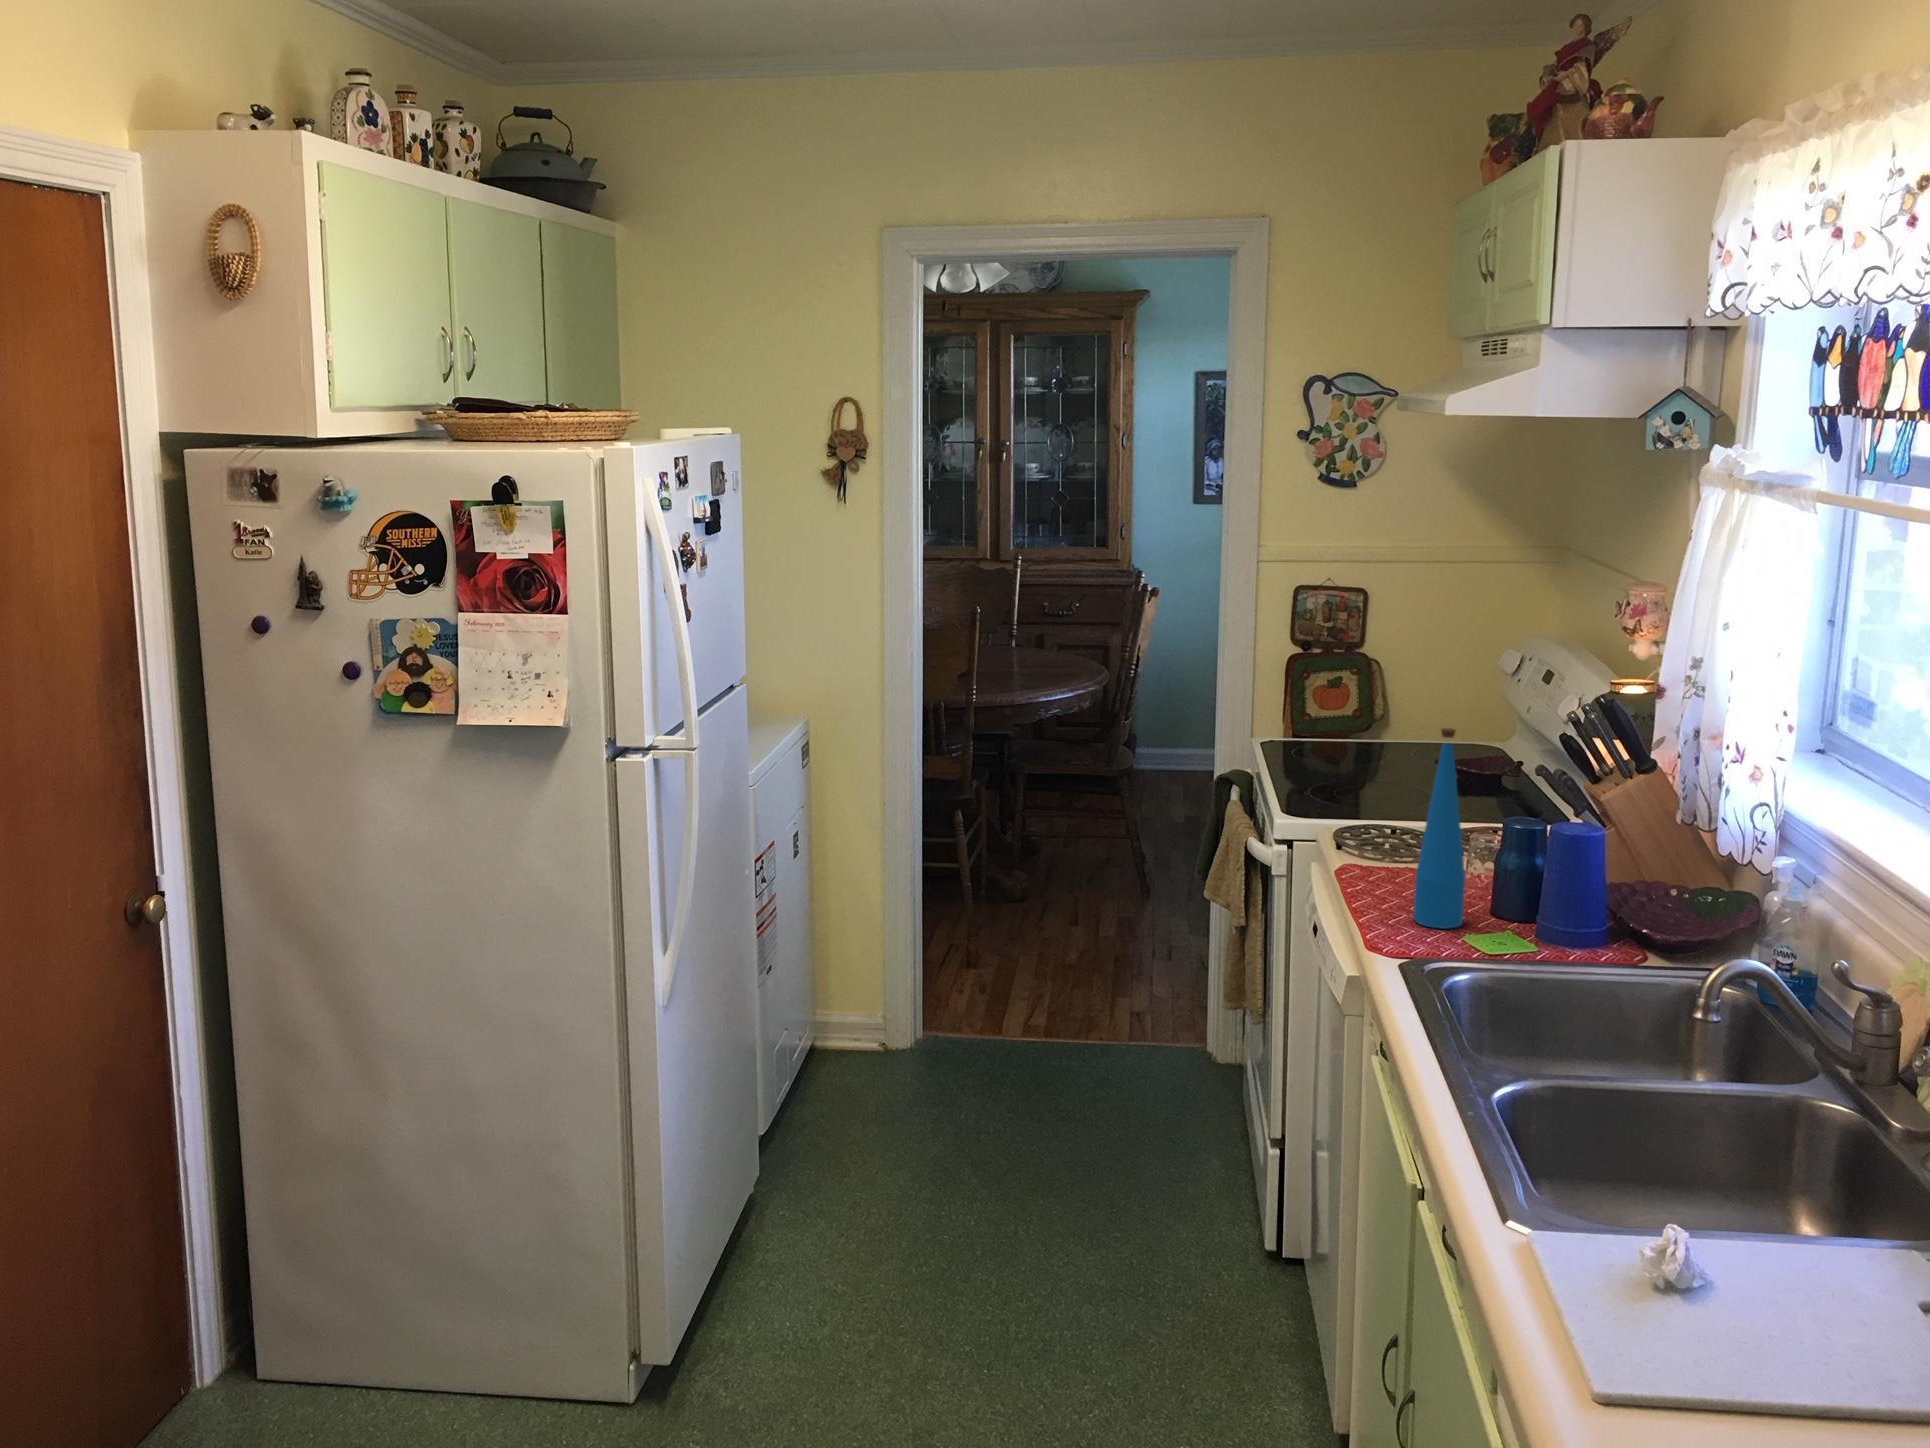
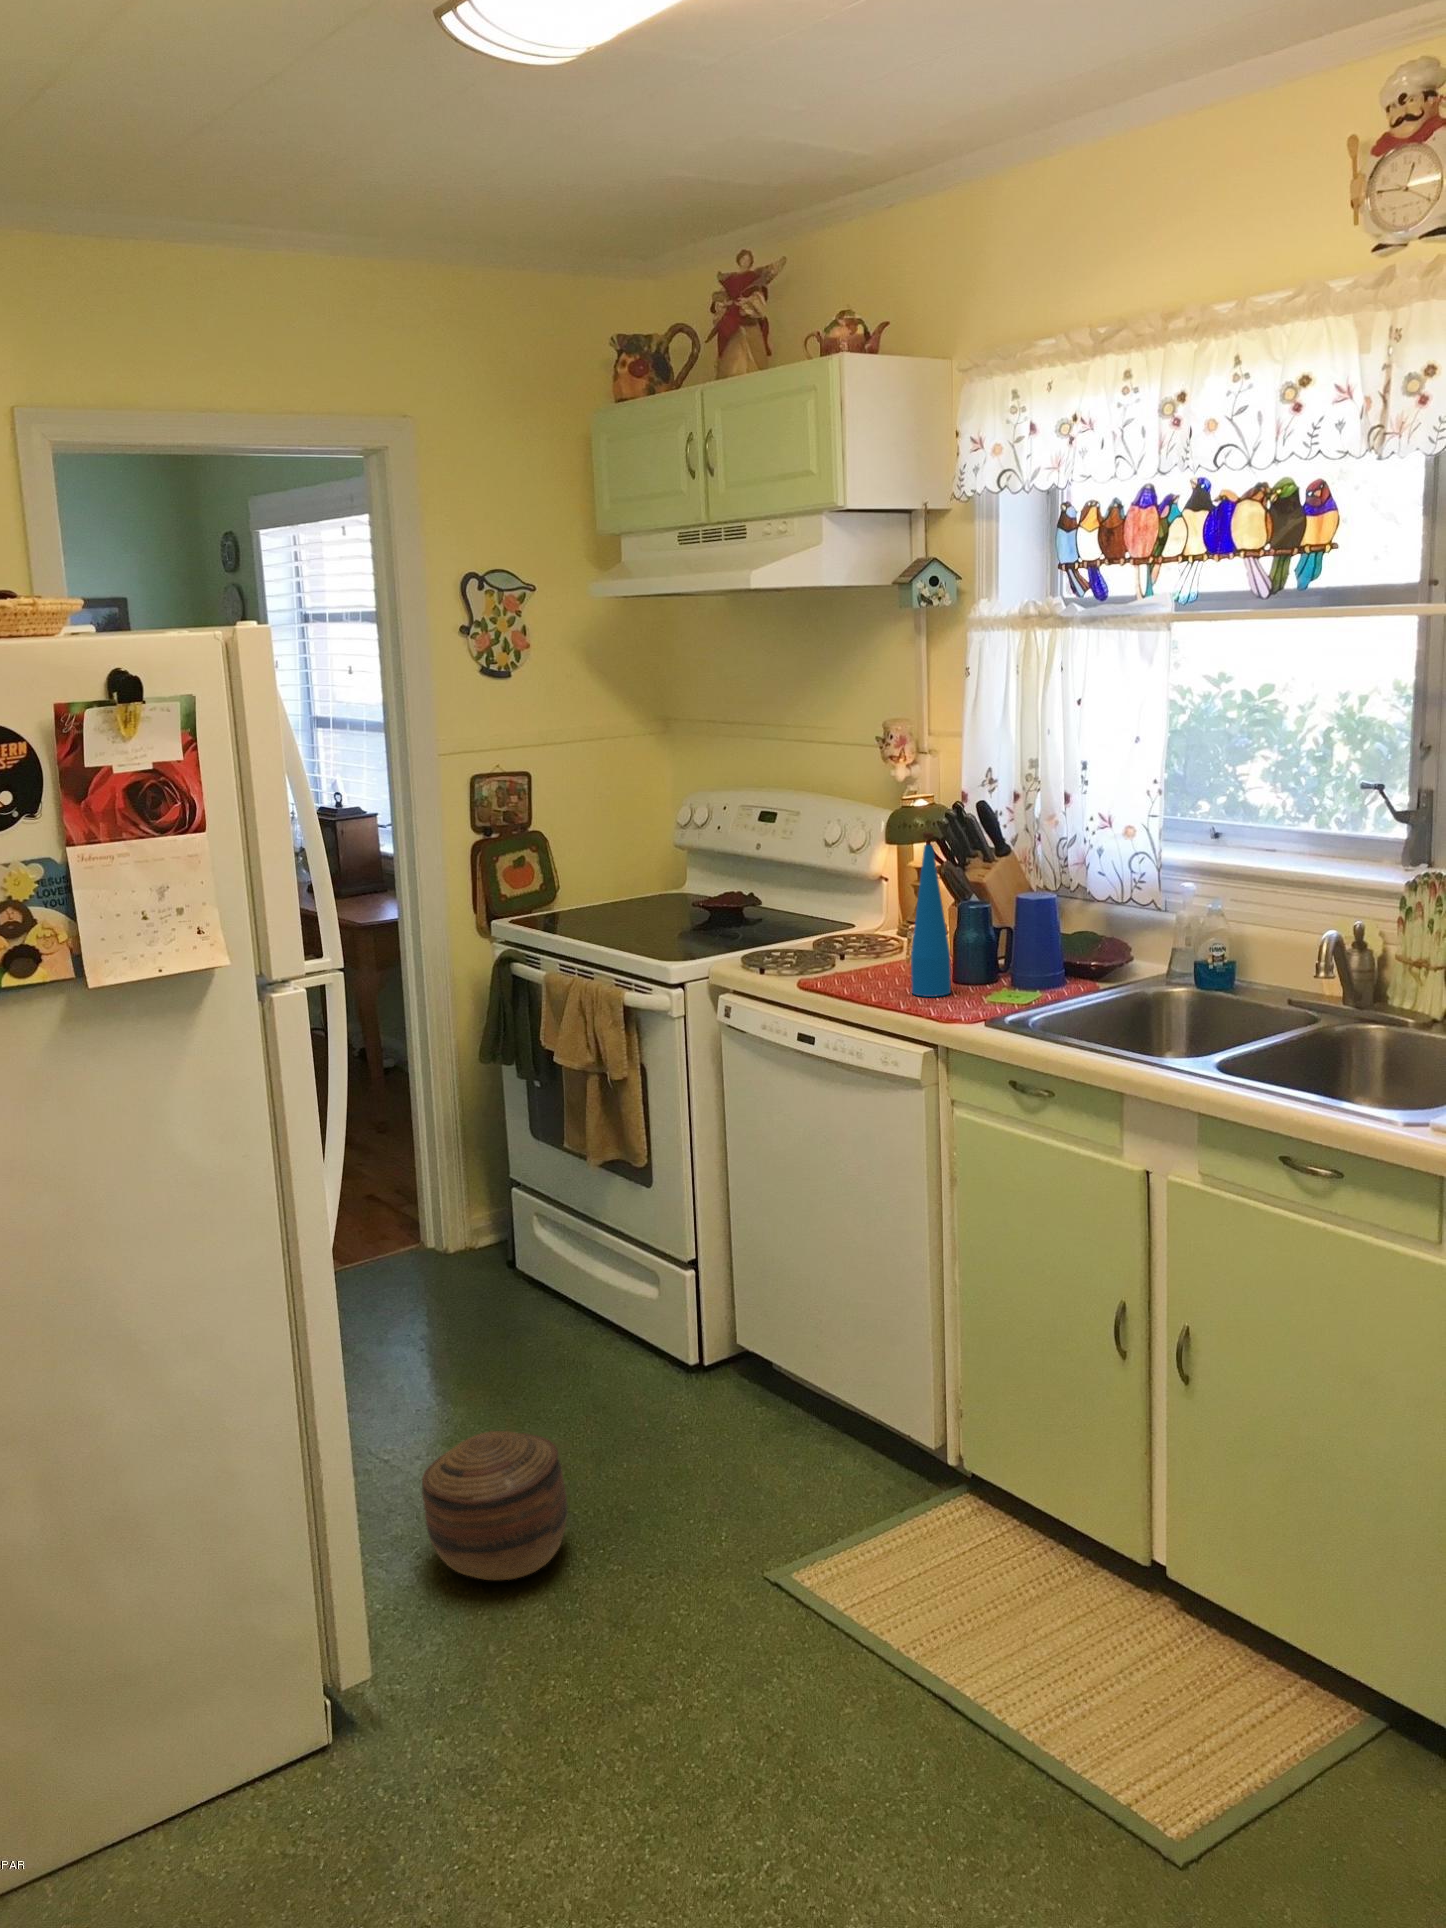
basket: none [824,1215,961,1361] -> present [422,1431,568,1580]

